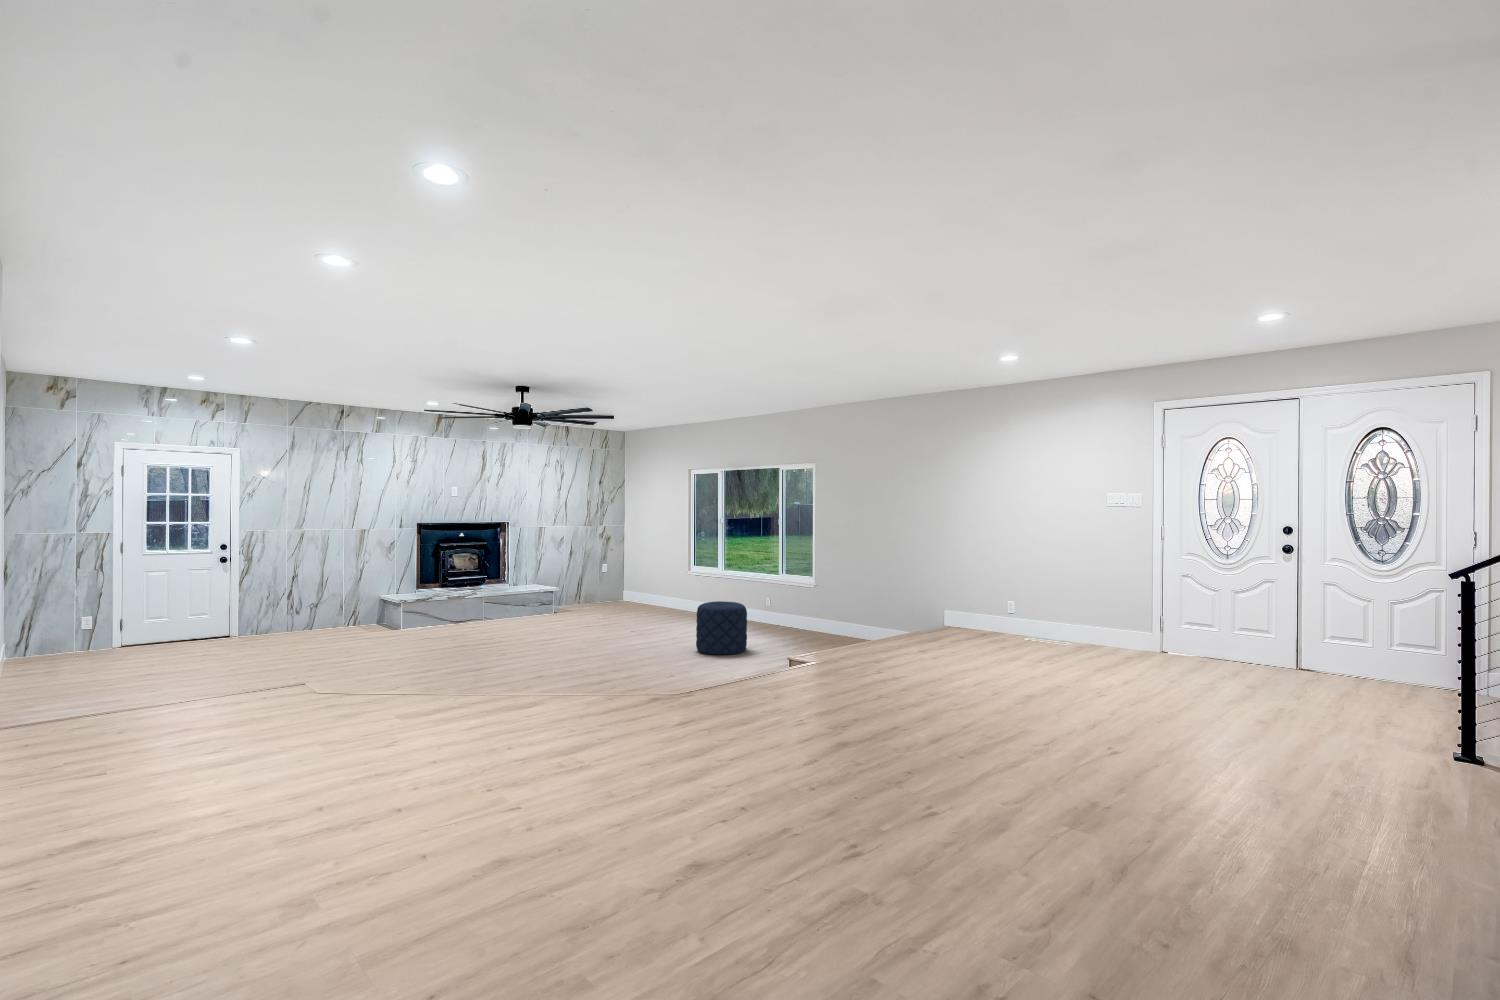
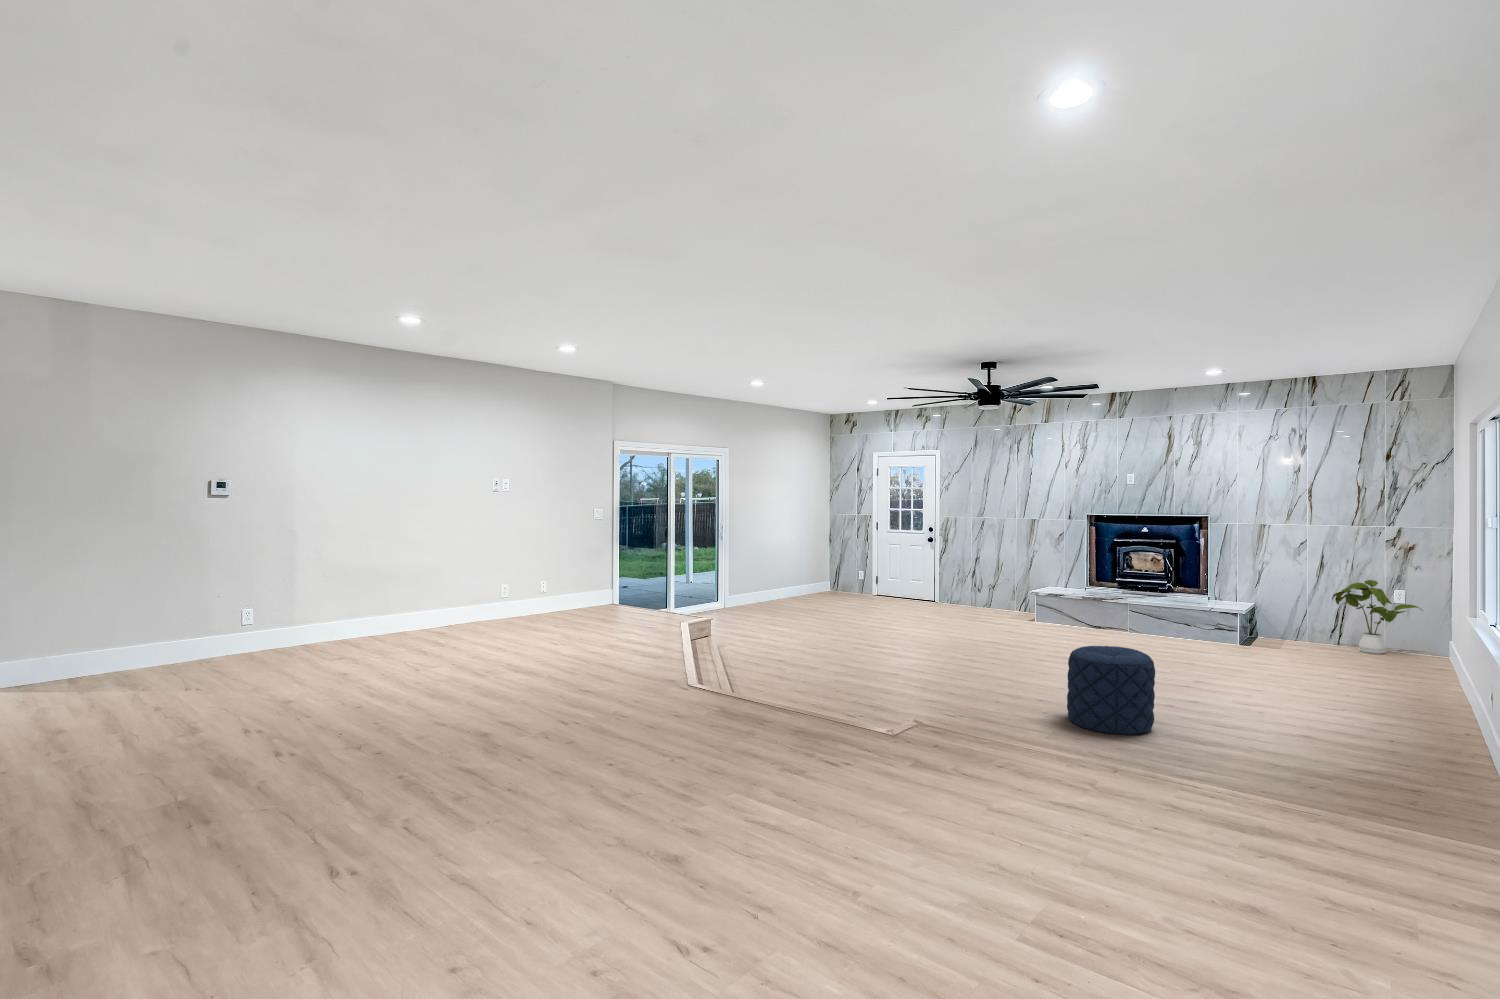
house plant: none [582,559,622,605] -> present [1332,580,1423,654]

